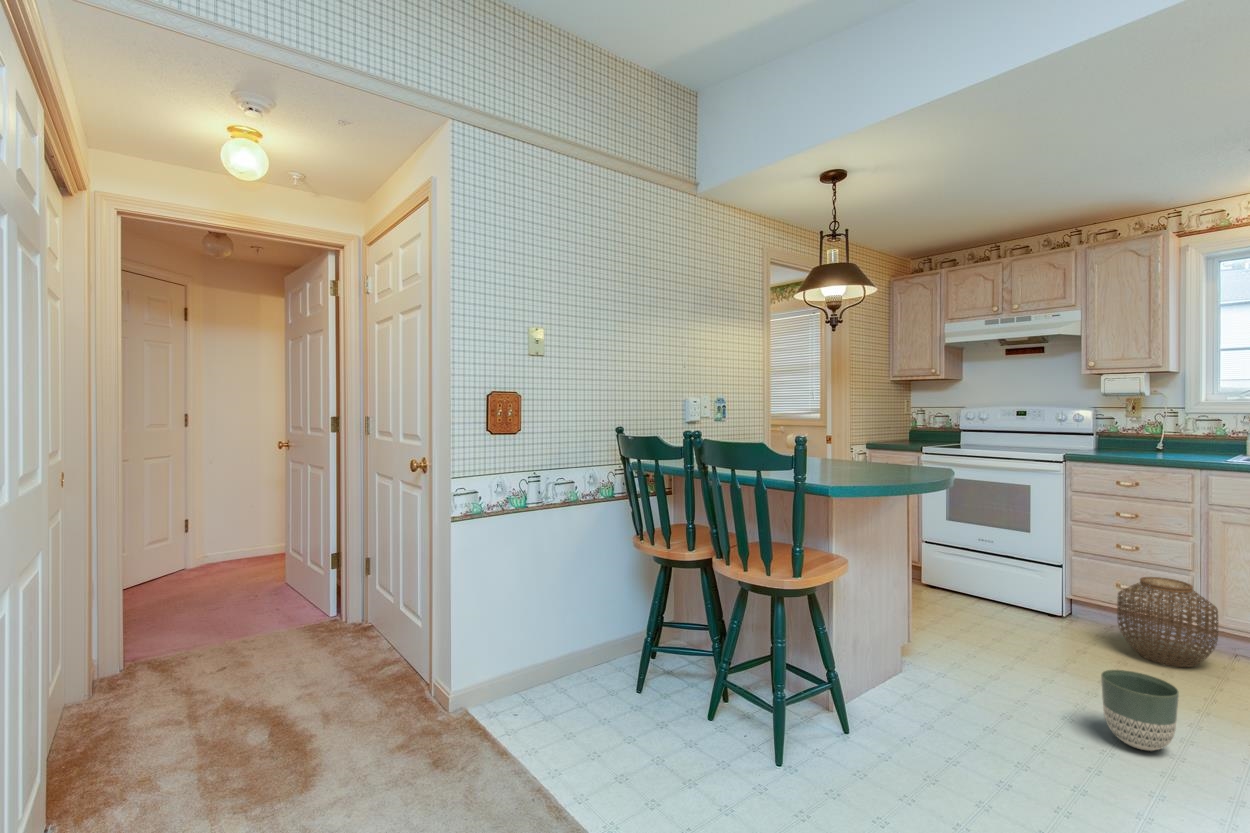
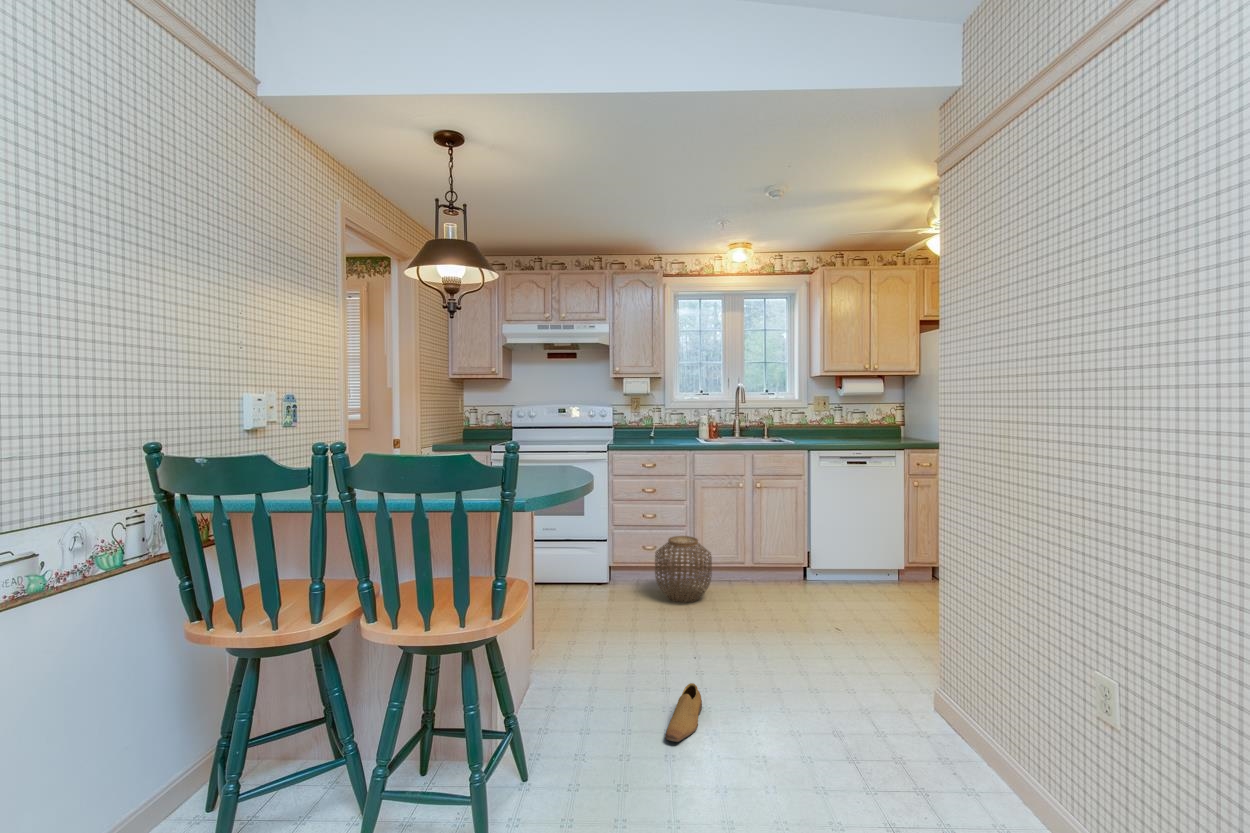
planter: present [1101,670,1179,751] -> none [699,621,747,684]
shoe: none [1003,720,1080,764] -> present [665,683,702,742]

